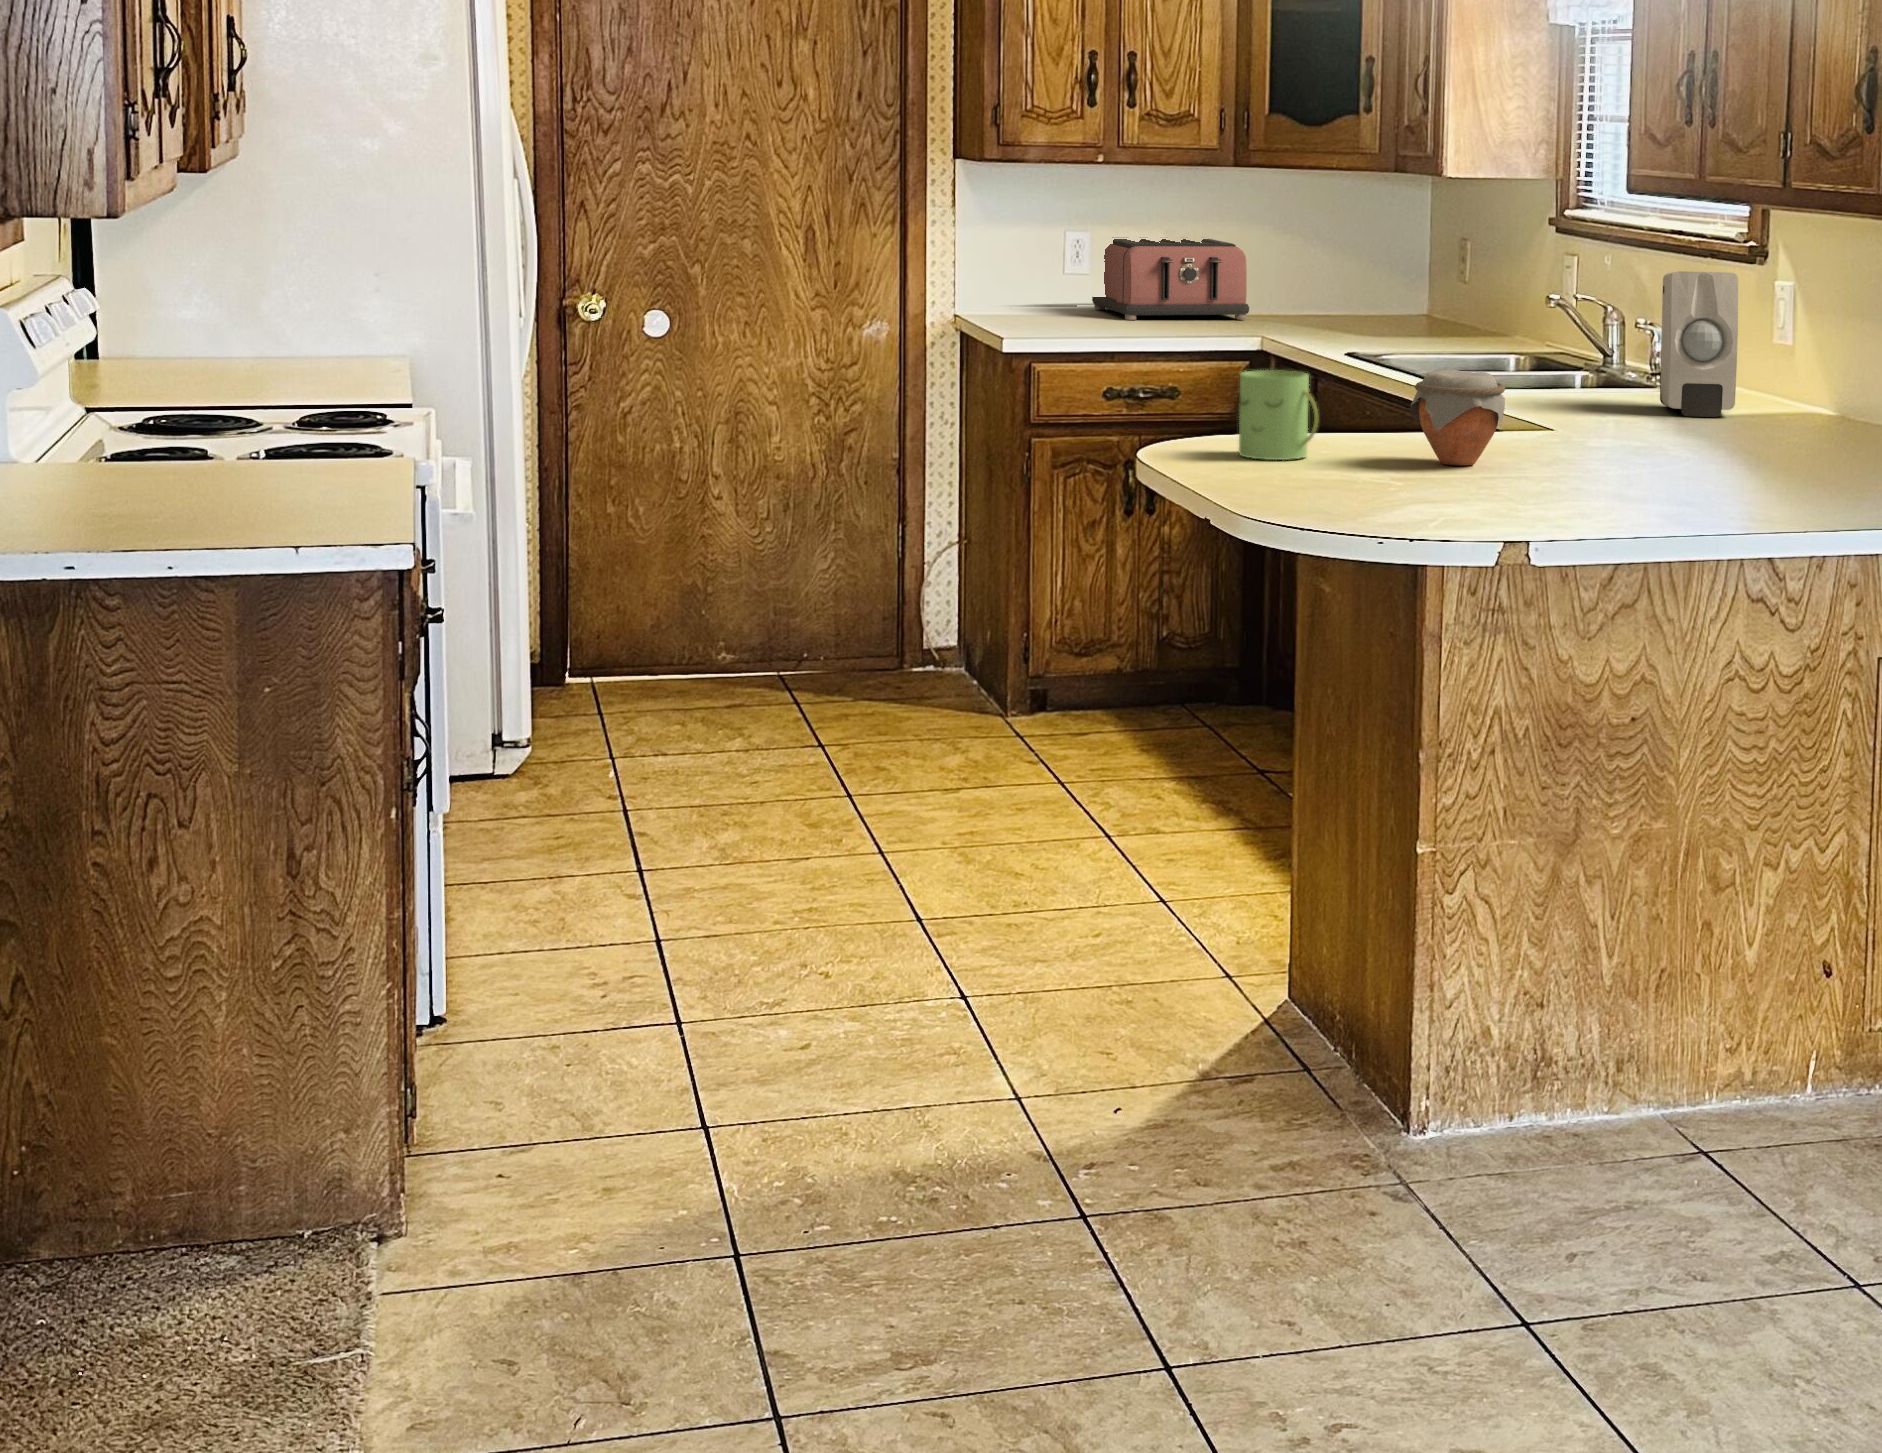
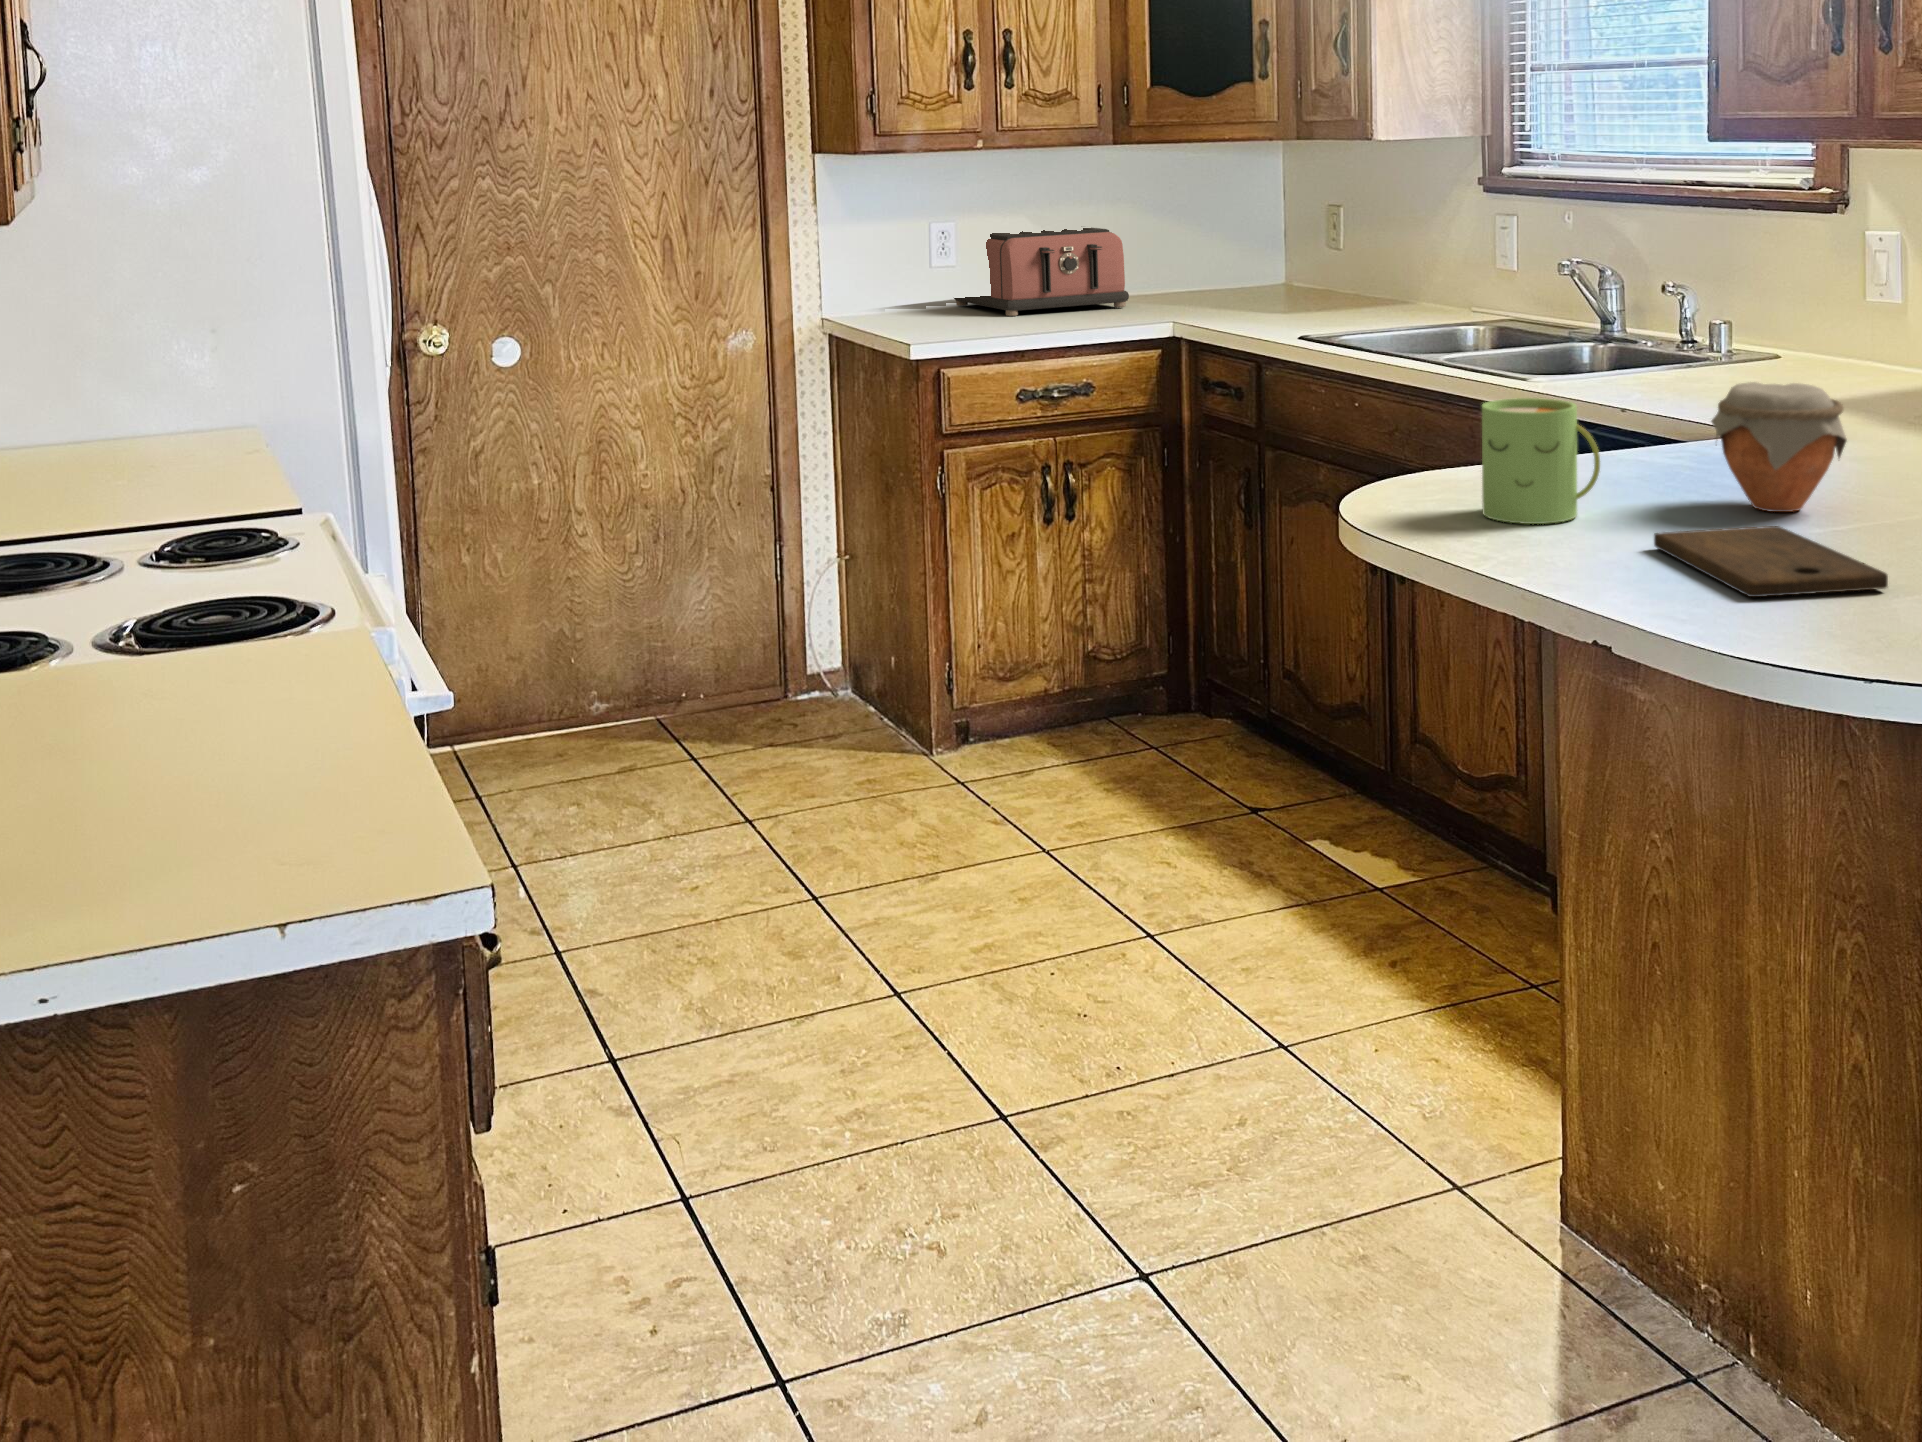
soap dispenser: present [1660,271,1738,417] -> none [1766,230,1893,402]
cutting board: none [1316,463,1417,498] -> present [1654,526,1888,597]

